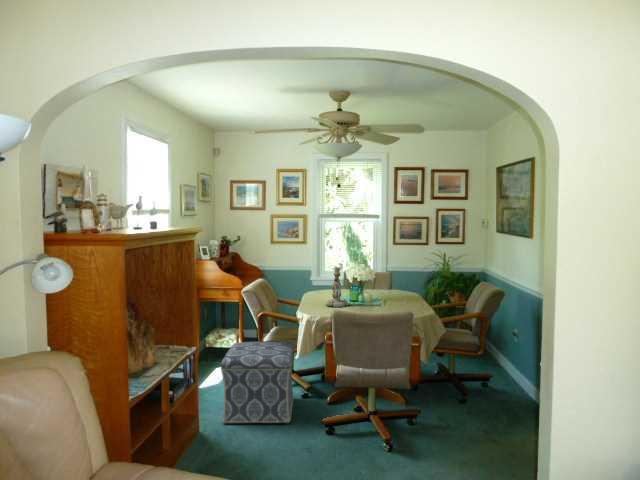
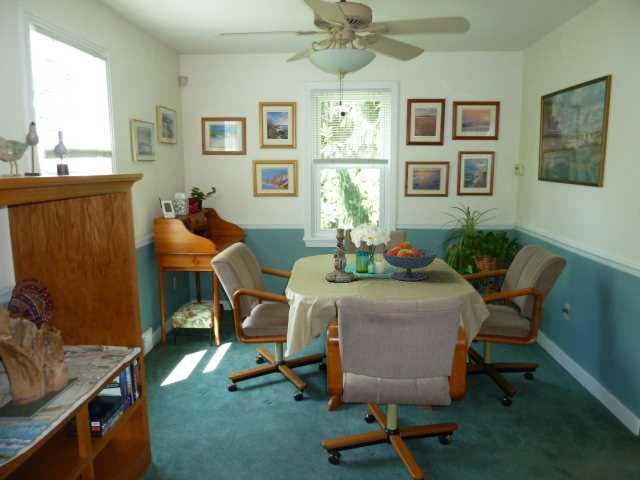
fruit bowl: none [368,278,408,307] -> present [382,242,437,281]
ottoman: present [221,342,295,424] -> none [178,330,284,447]

